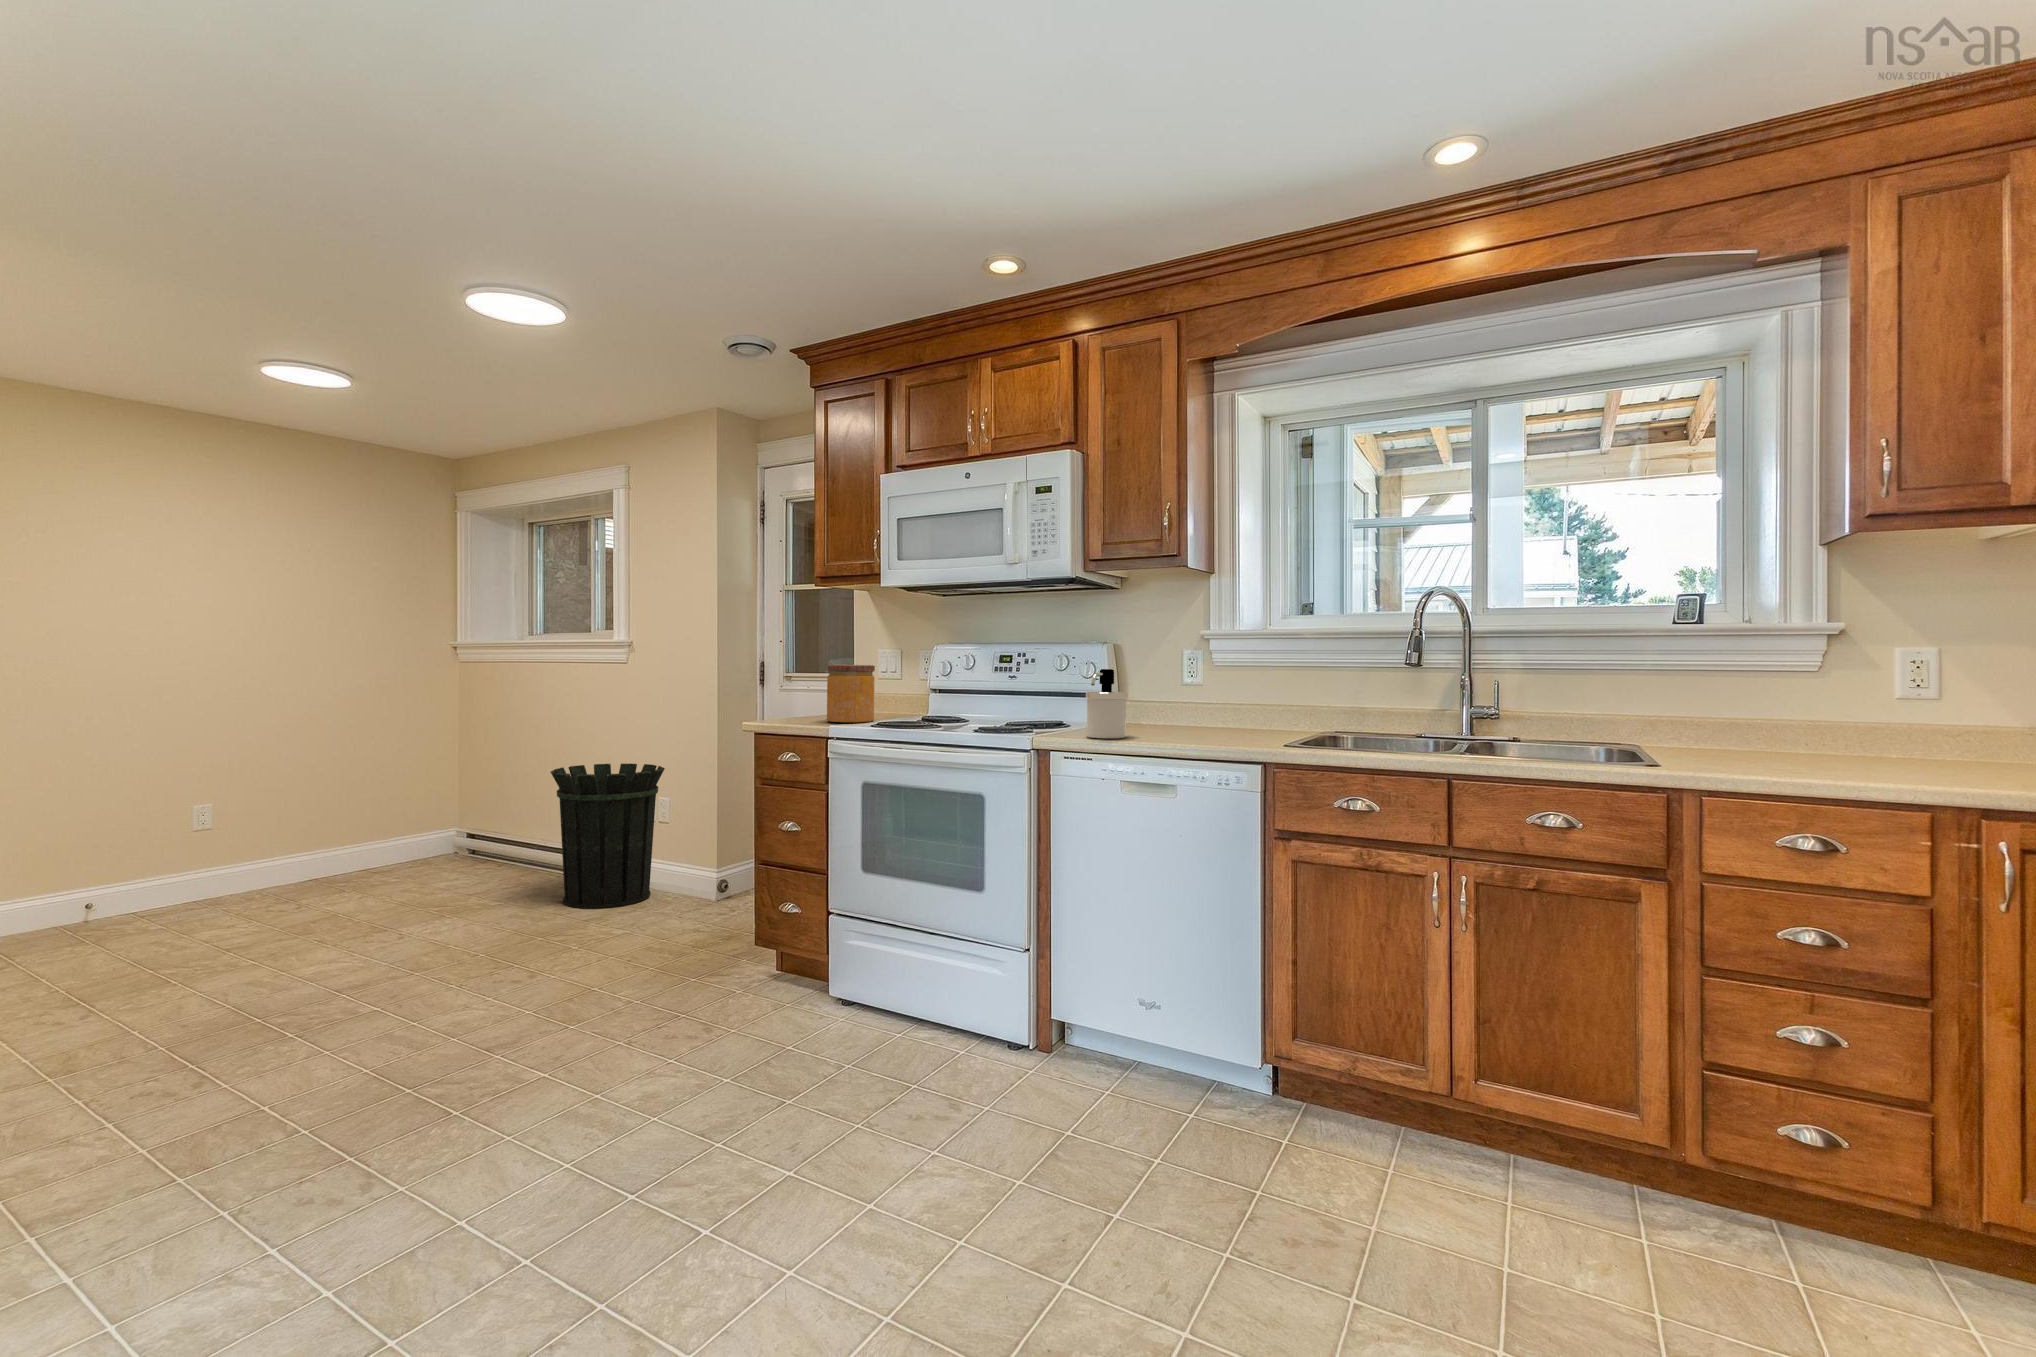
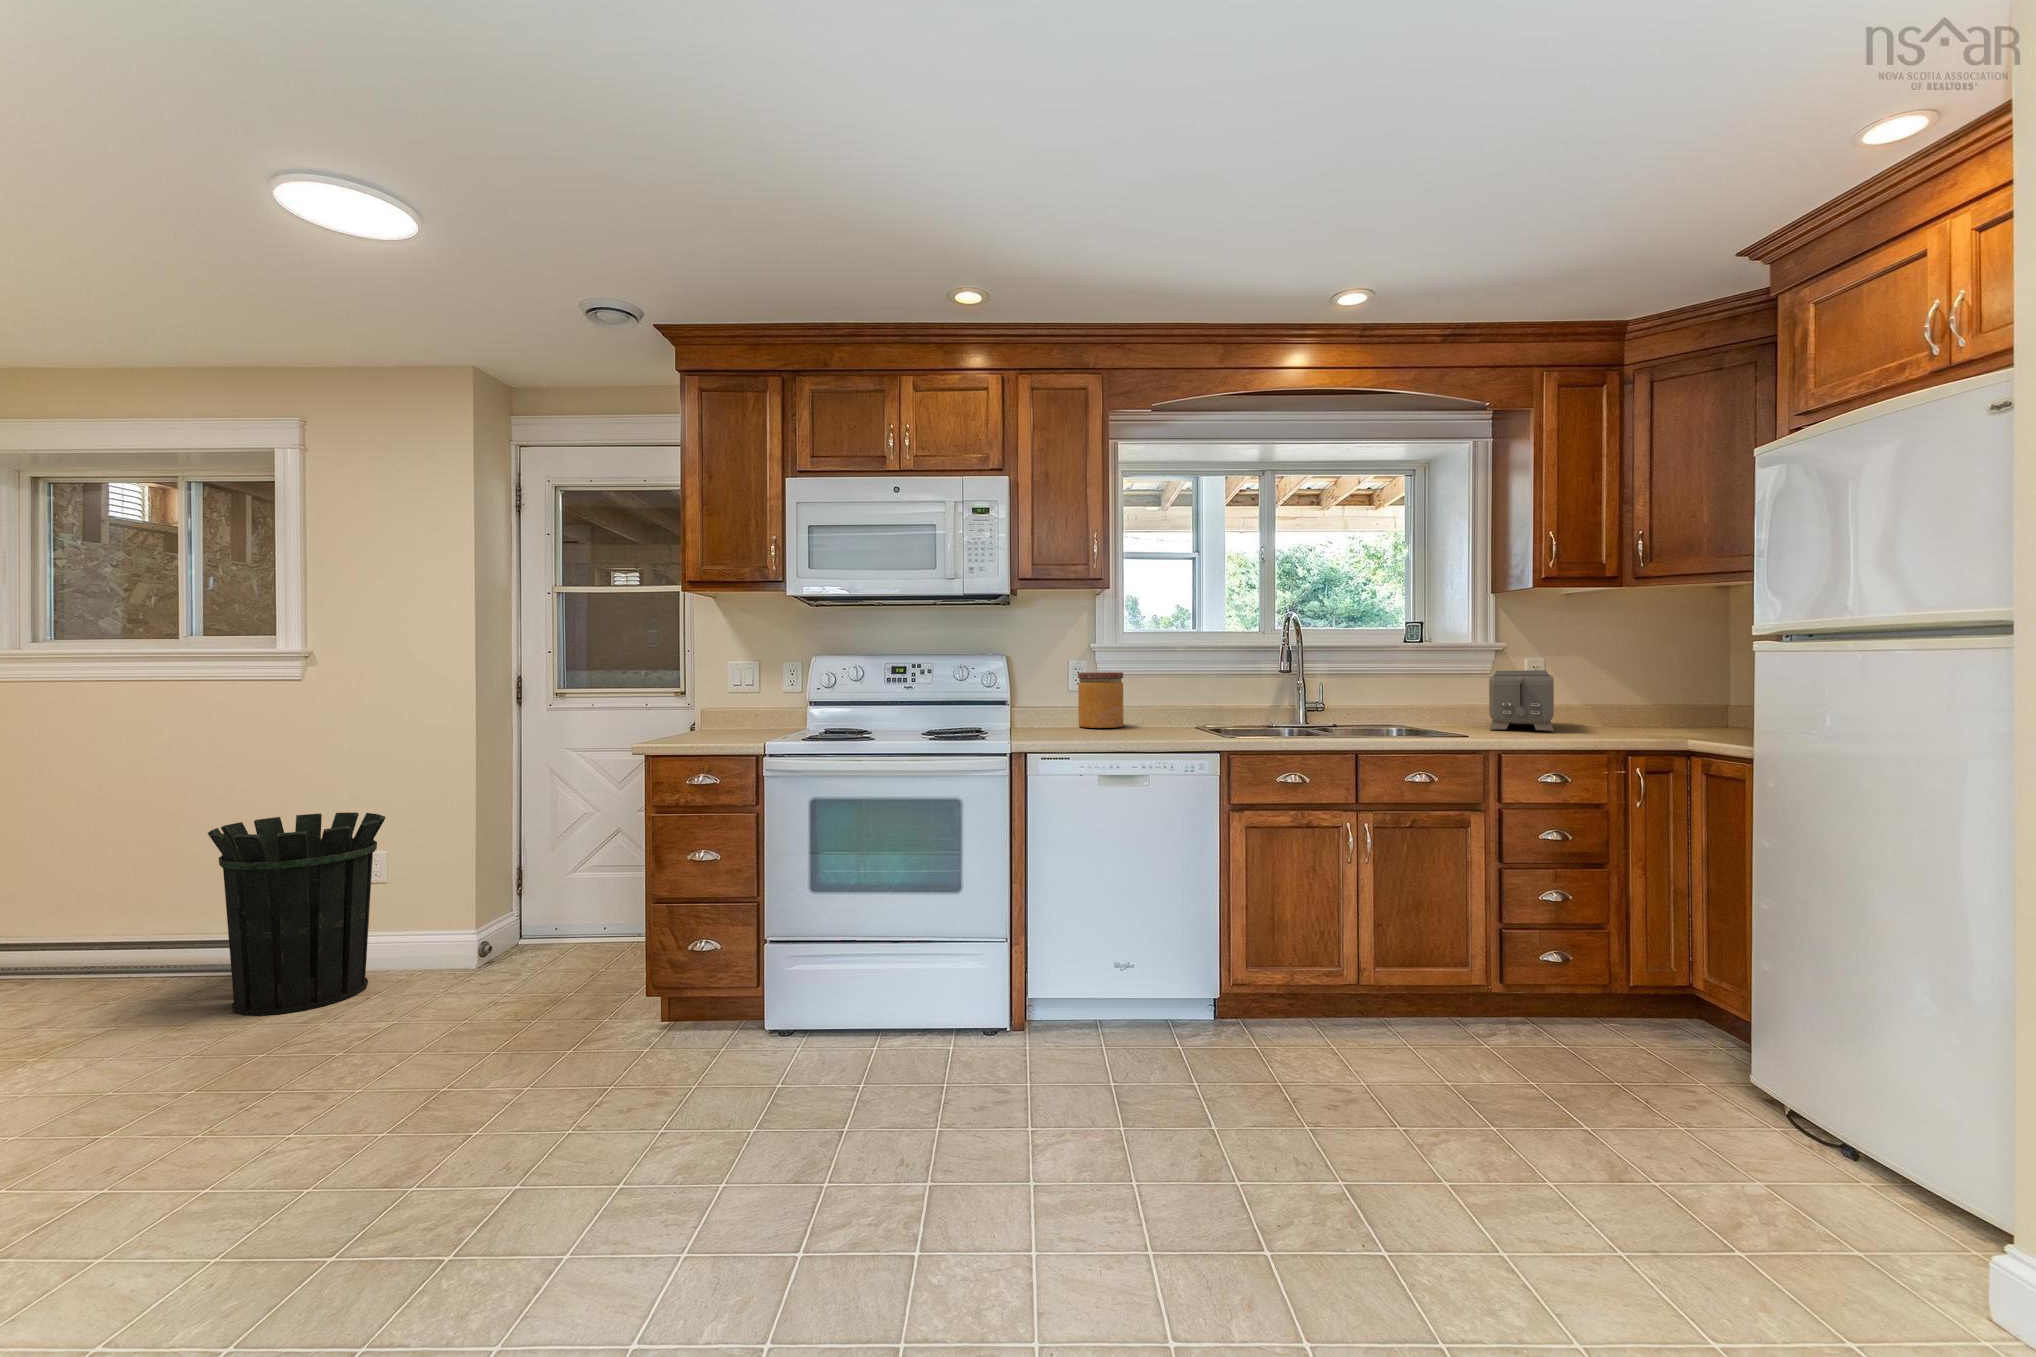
jar: present [827,665,875,722] -> present [1078,672,1123,728]
soap dispenser: present [1086,669,1128,739] -> none [1036,679,1073,741]
toaster: none [1763,670,1934,769] -> present [1489,670,1554,730]

